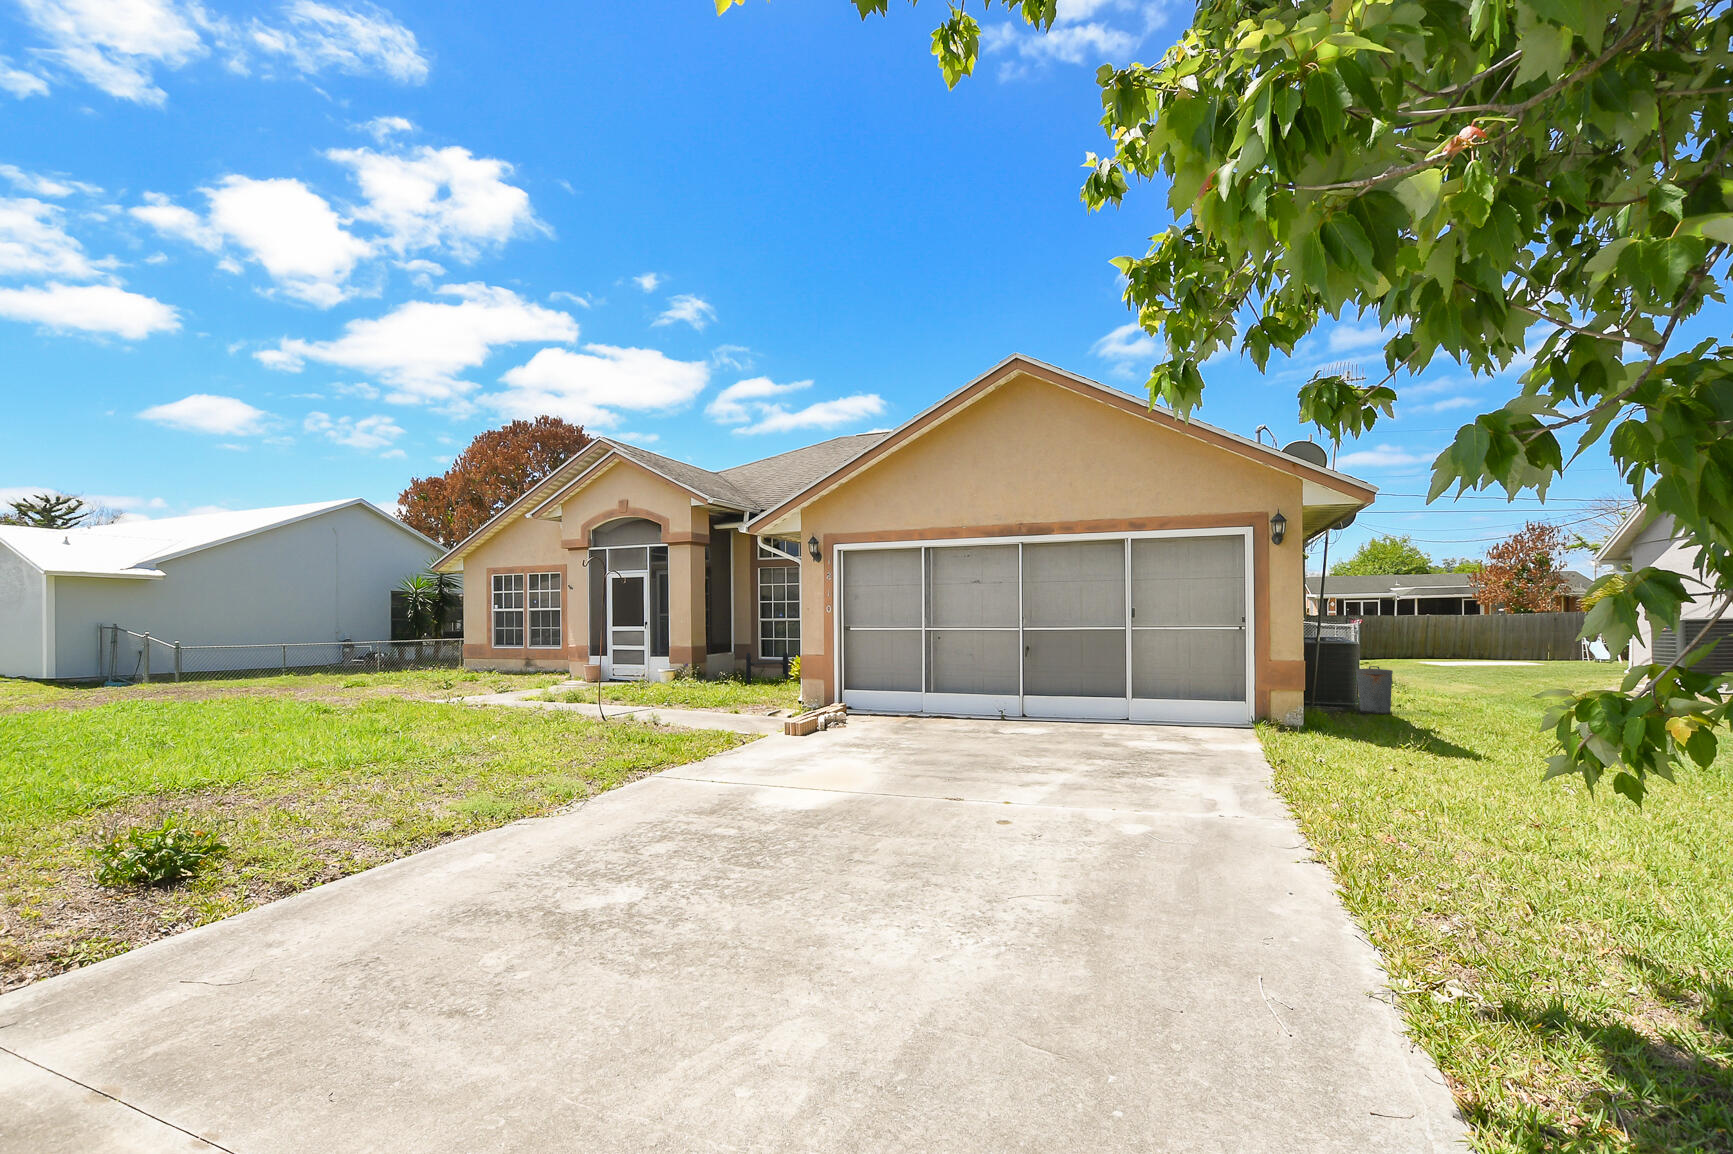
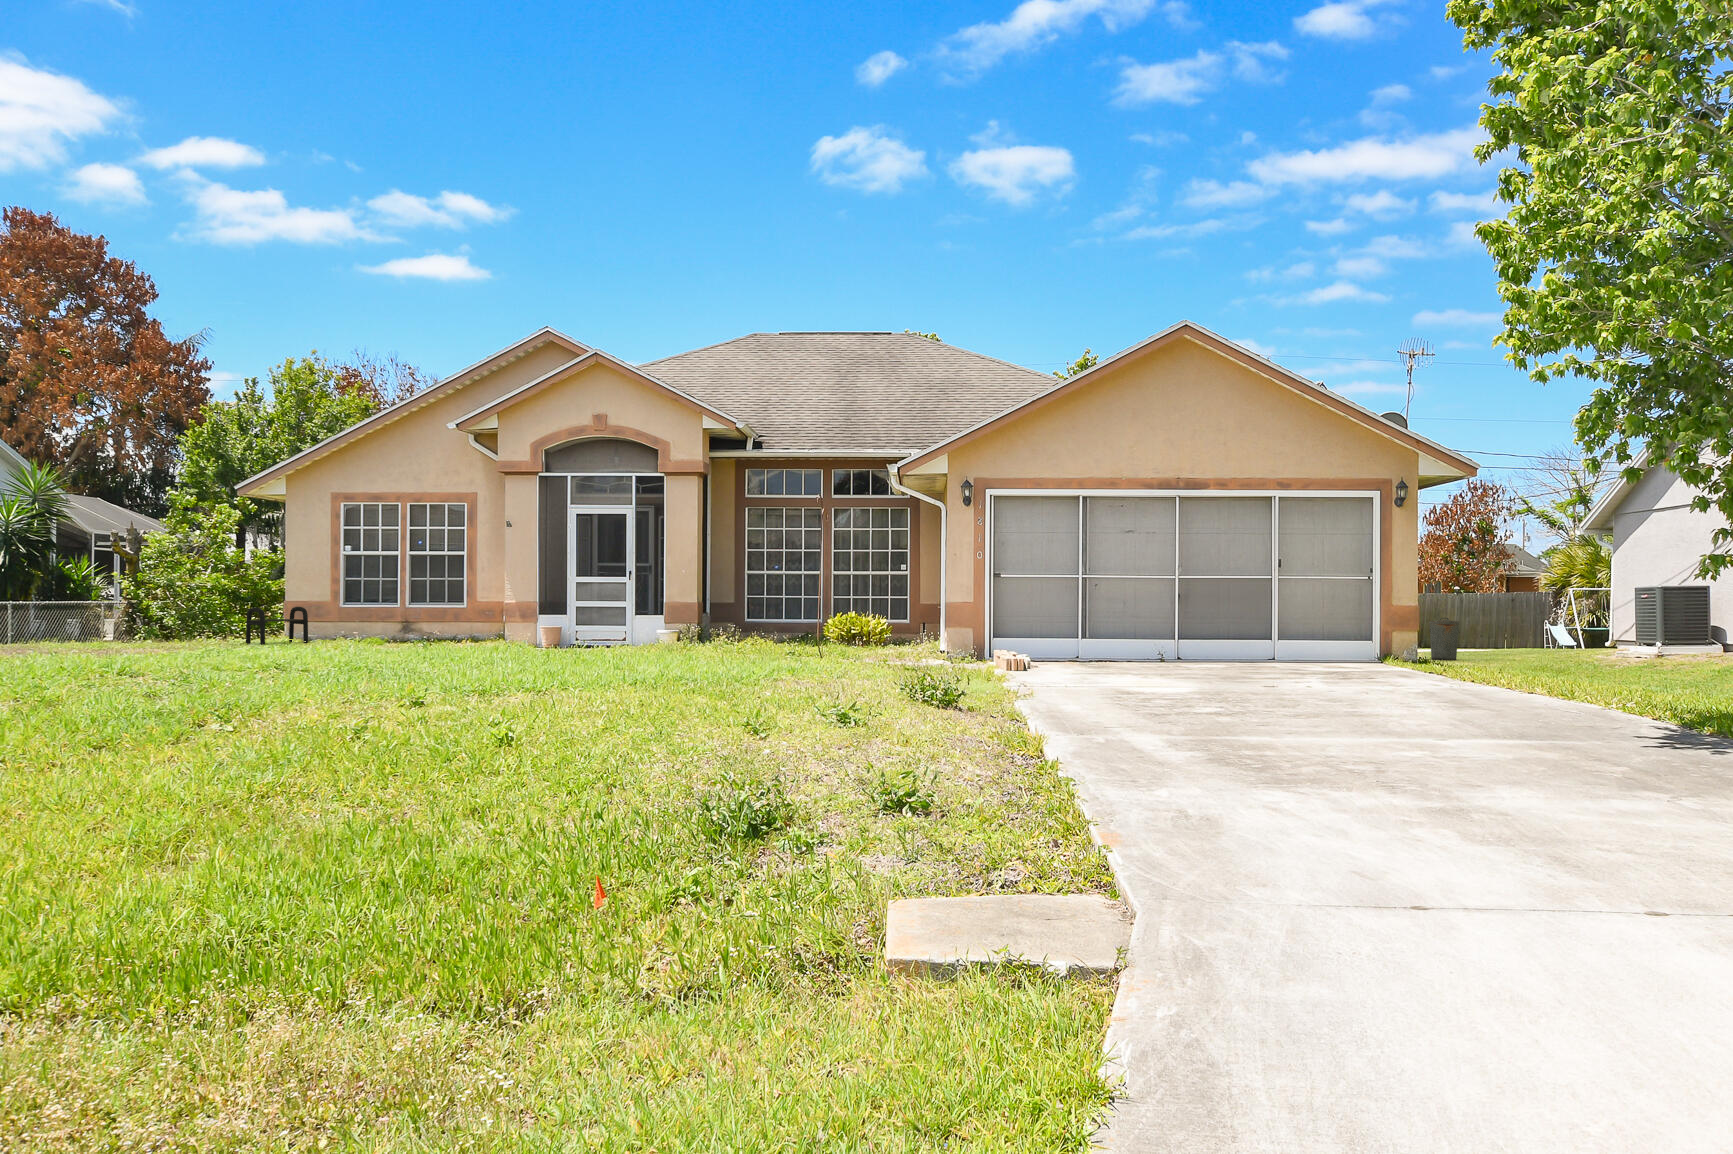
bench: present [746,652,789,683] -> present [246,607,308,645]

